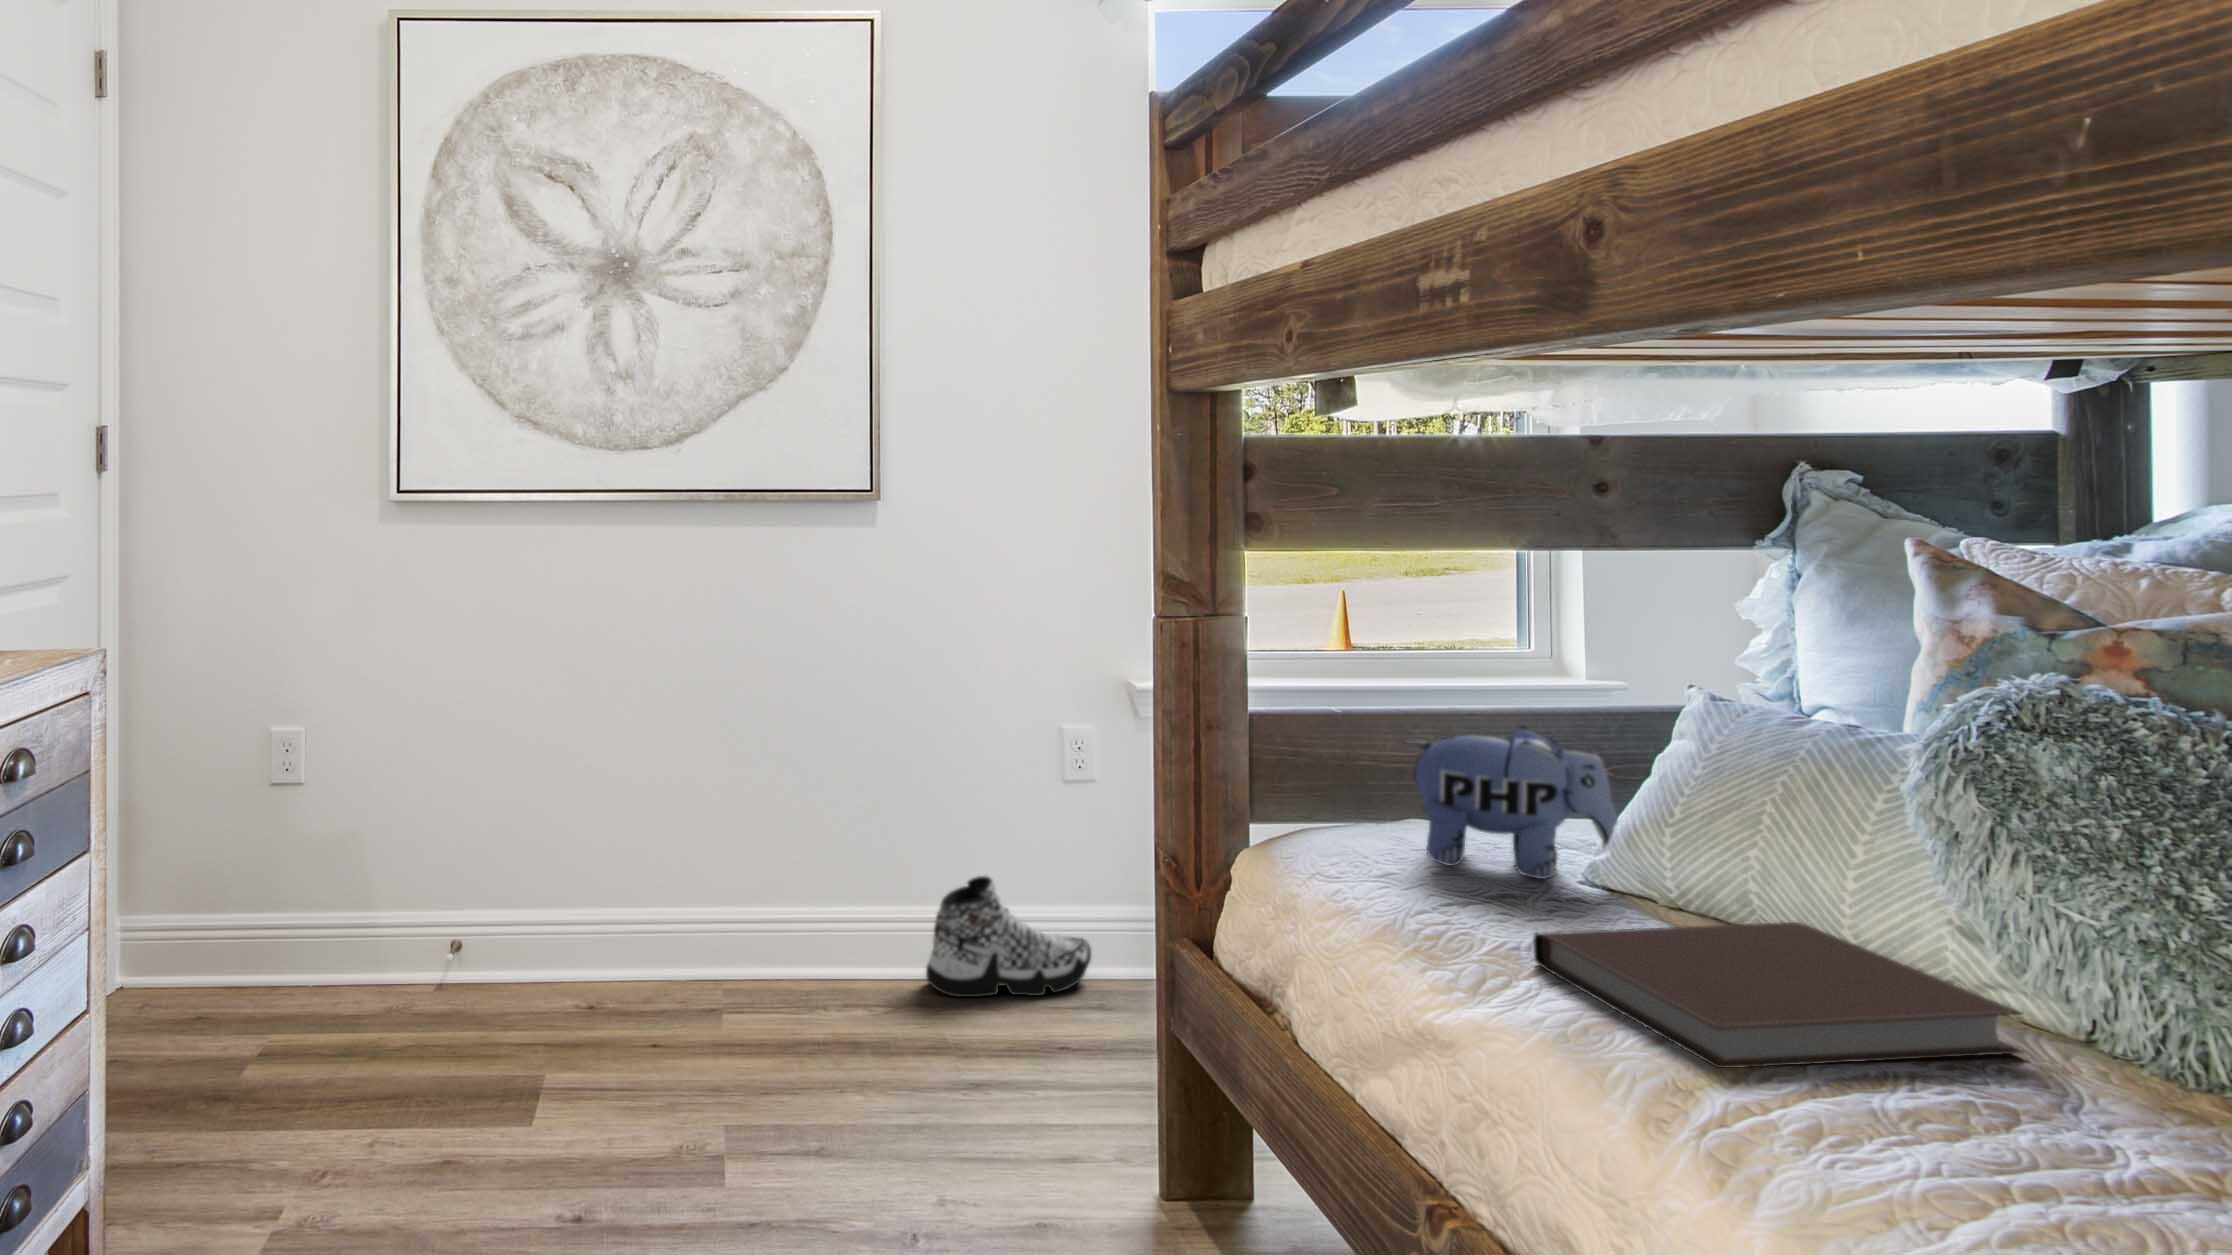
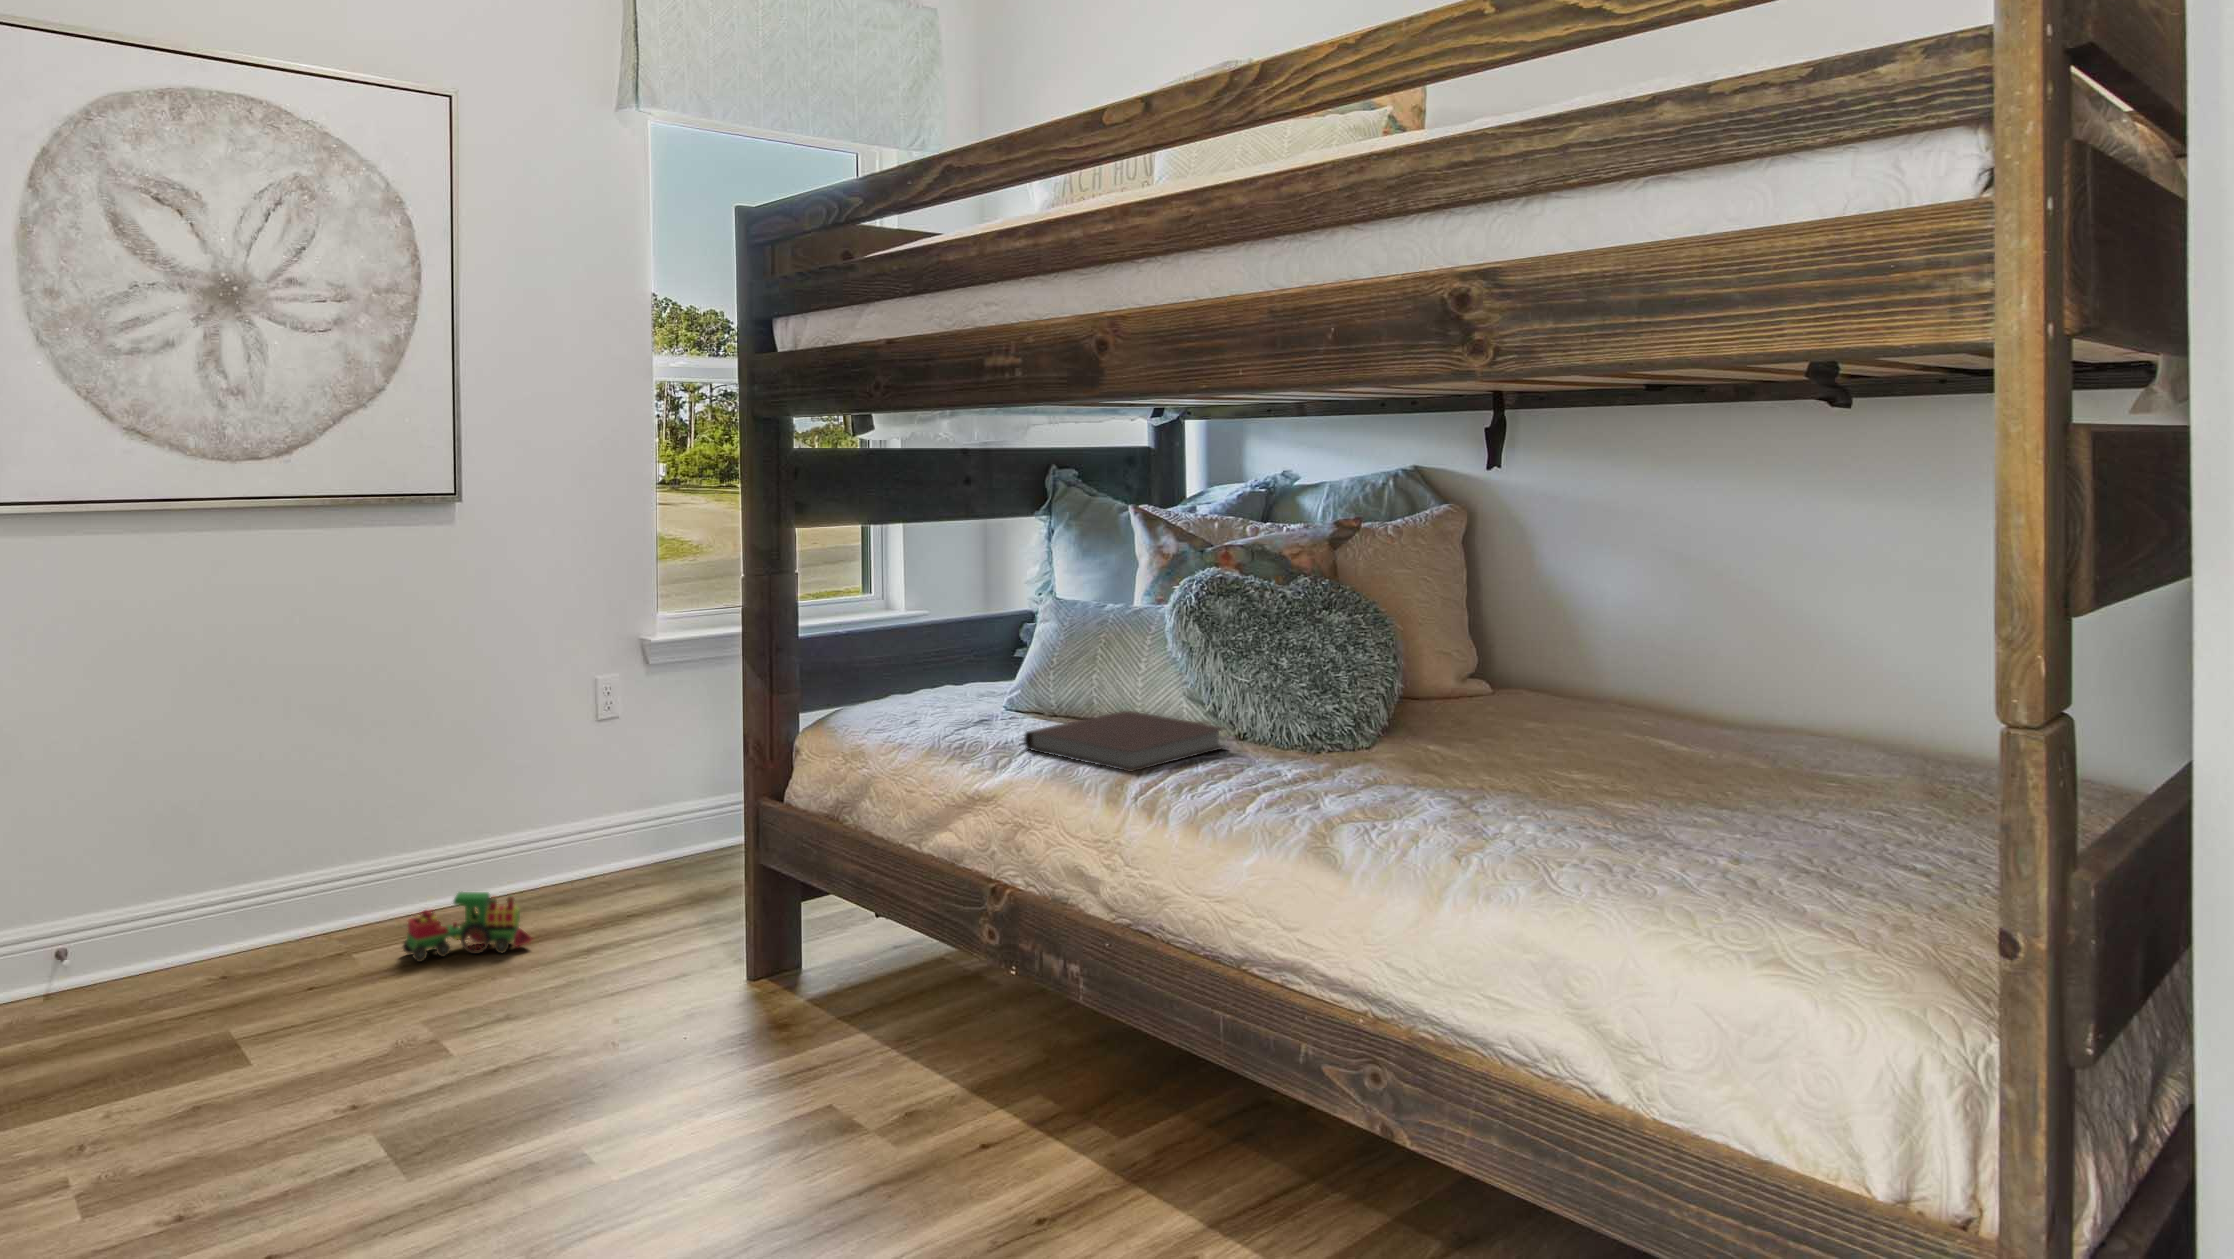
plush toy: present [1404,726,1618,879] -> none [914,627,1027,716]
sneaker: present [926,876,1091,997] -> none [503,808,624,908]
toy train: none [776,964,919,1053] -> present [403,892,532,962]

